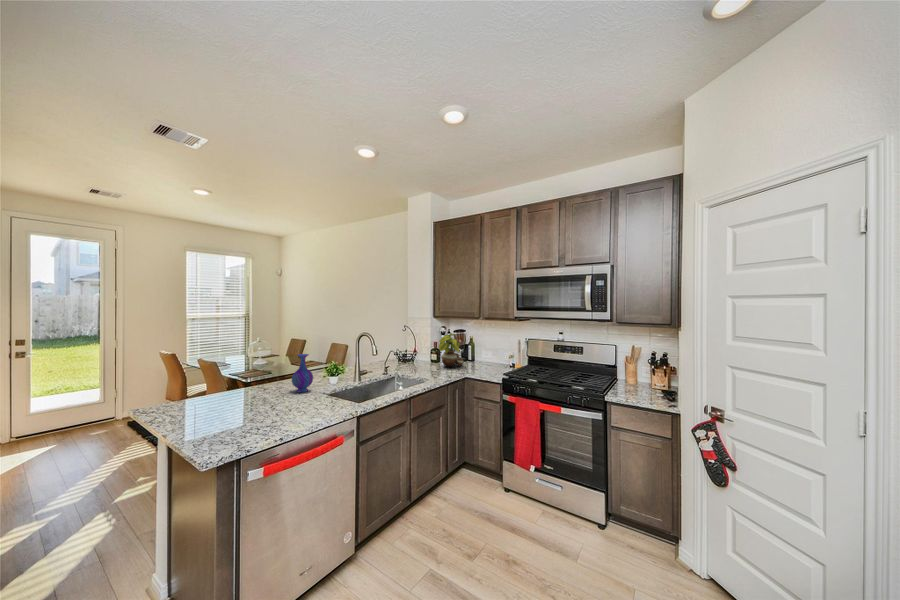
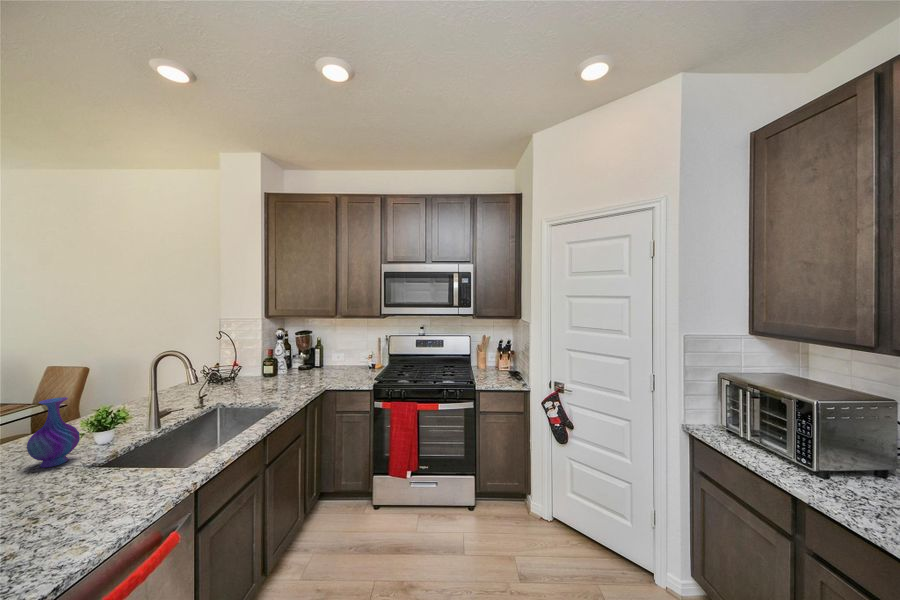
potted plant: present [439,333,463,367] -> none [279,337,312,380]

